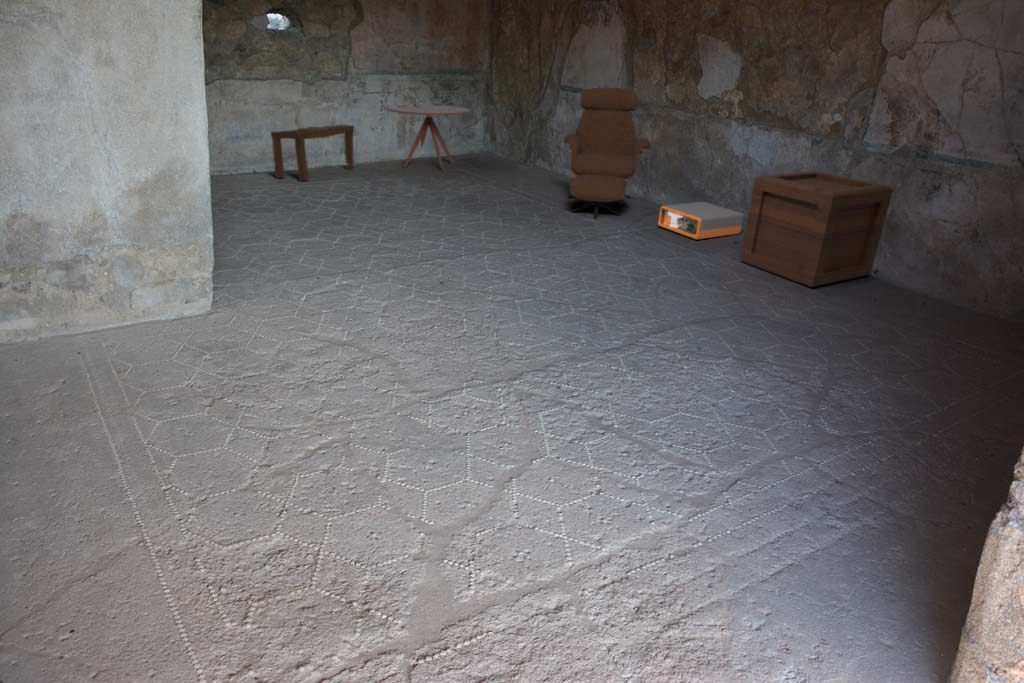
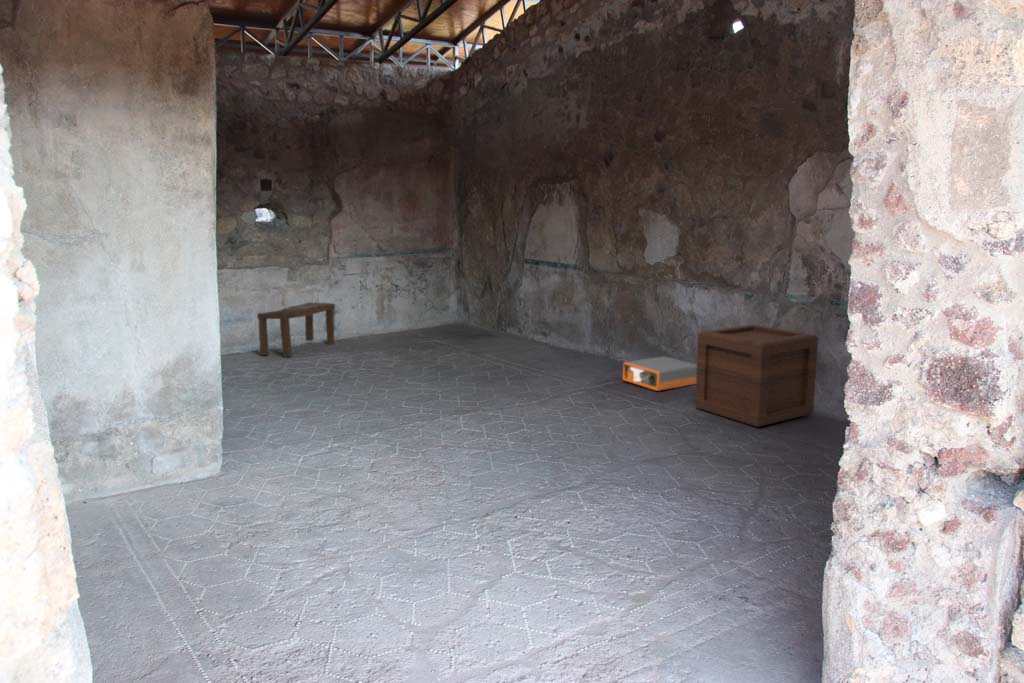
lounge chair: present [564,88,651,218] -> none [532,259,612,376]
round table: present [387,106,470,170] -> none [366,280,444,340]

